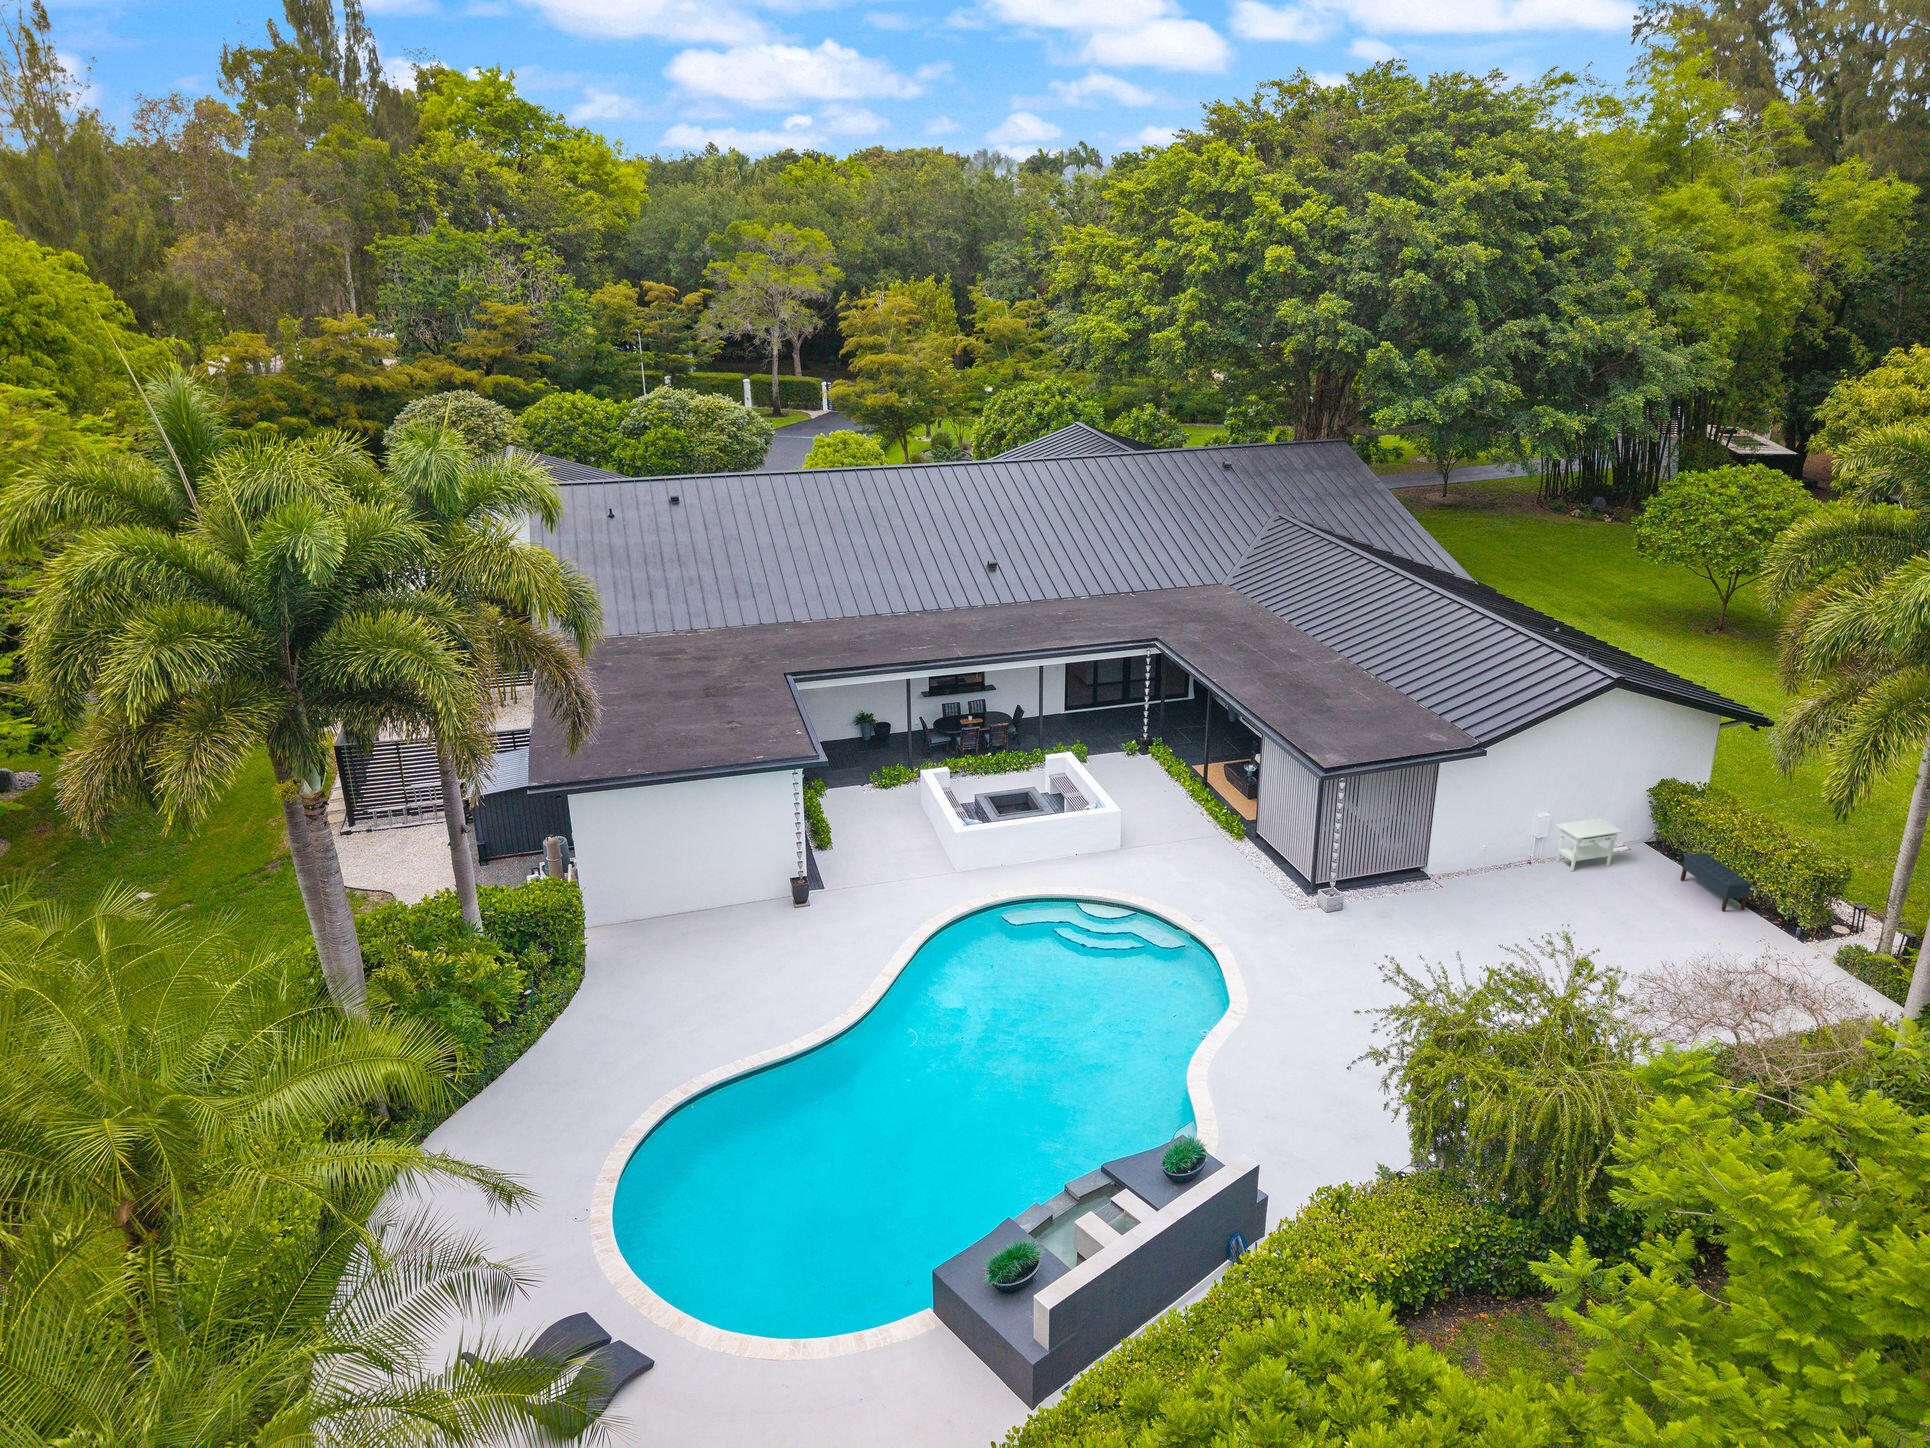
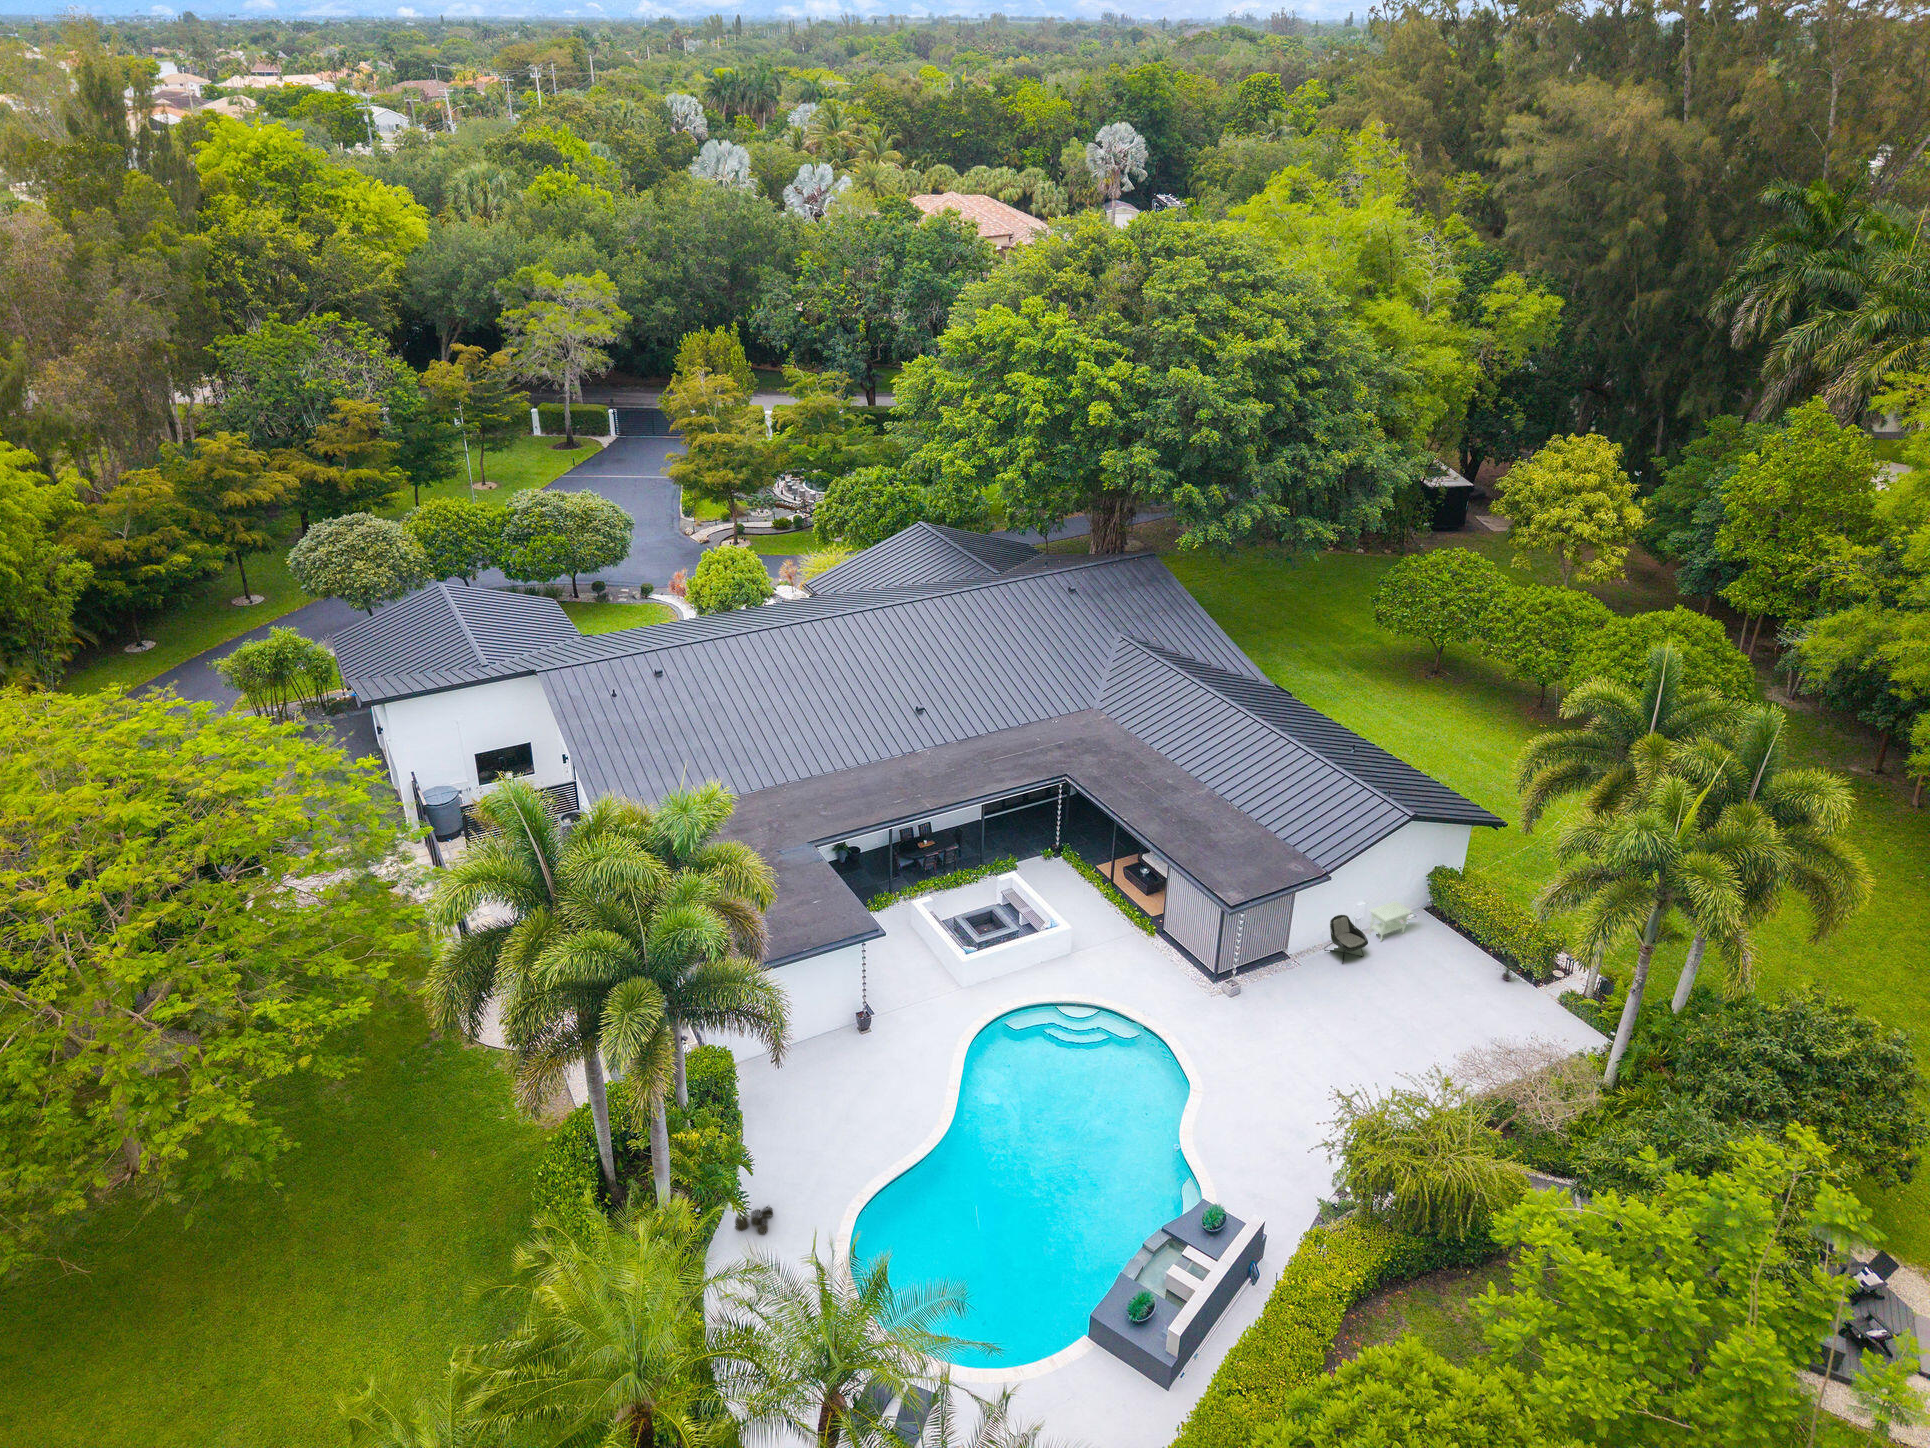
lounge chair: none [1482,823,1547,891] -> present [1324,915,1368,964]
bench: present [1681,853,1752,911] -> none [1451,923,1499,967]
decorative plant: none [1742,896,1784,931] -> present [1500,961,1513,981]
woven basket: none [477,1083,541,1121] -> present [735,1206,773,1235]

